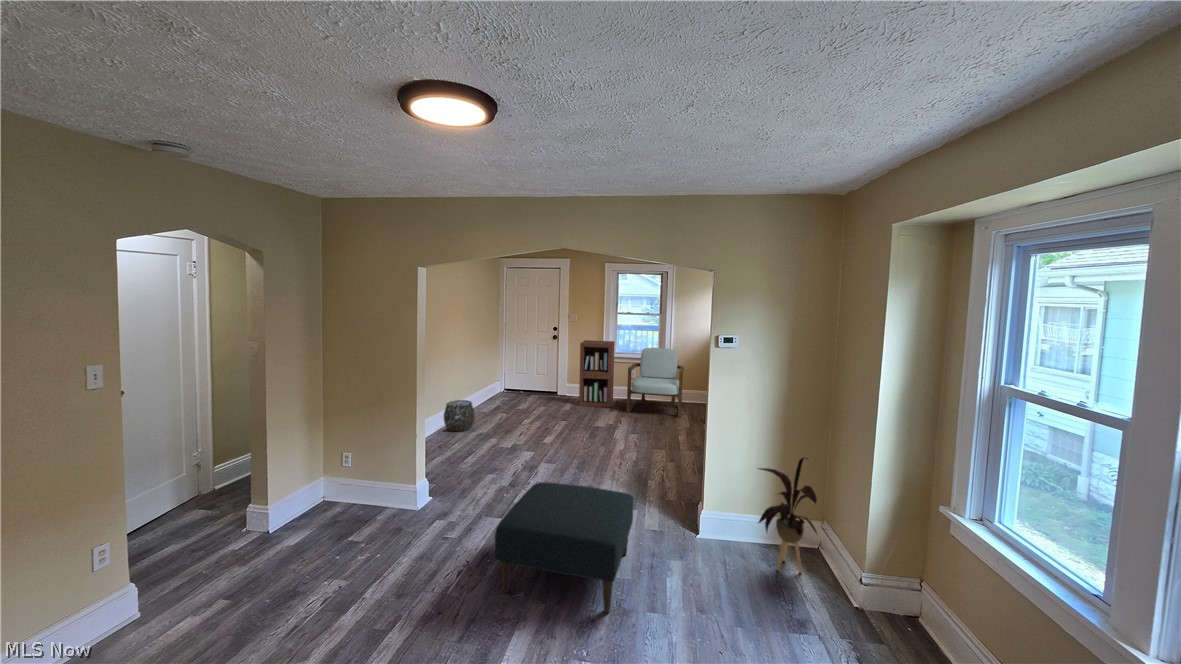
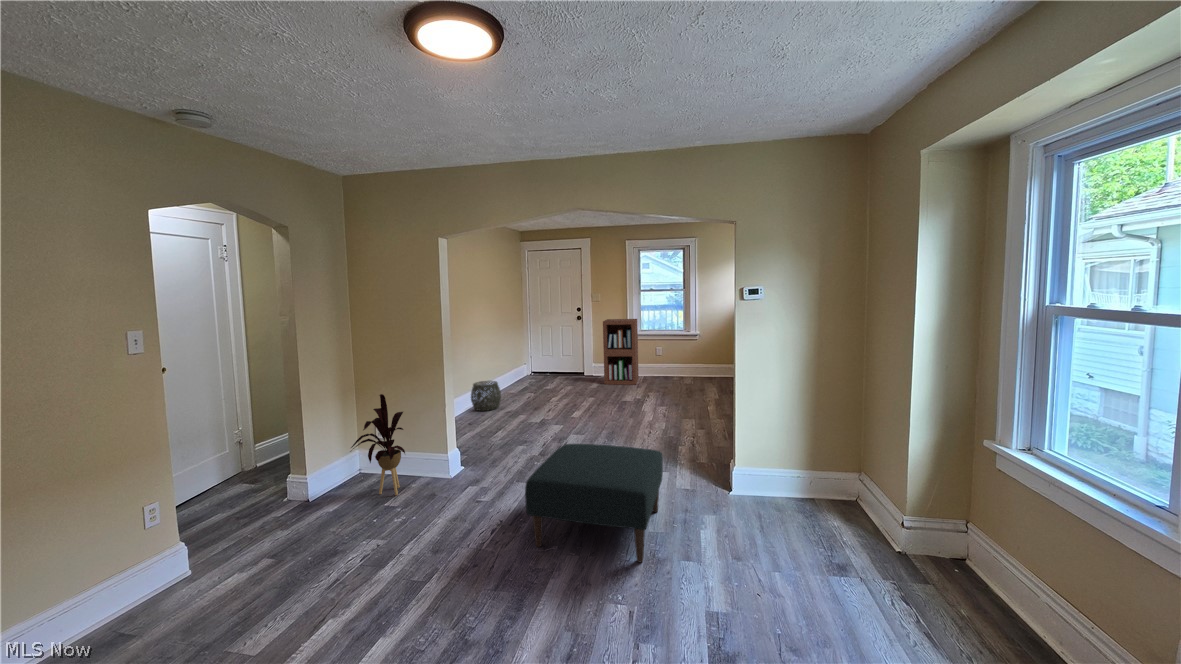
armchair: present [627,348,684,417] -> none [652,323,710,391]
house plant: present [758,457,818,573] -> present [351,394,405,495]

